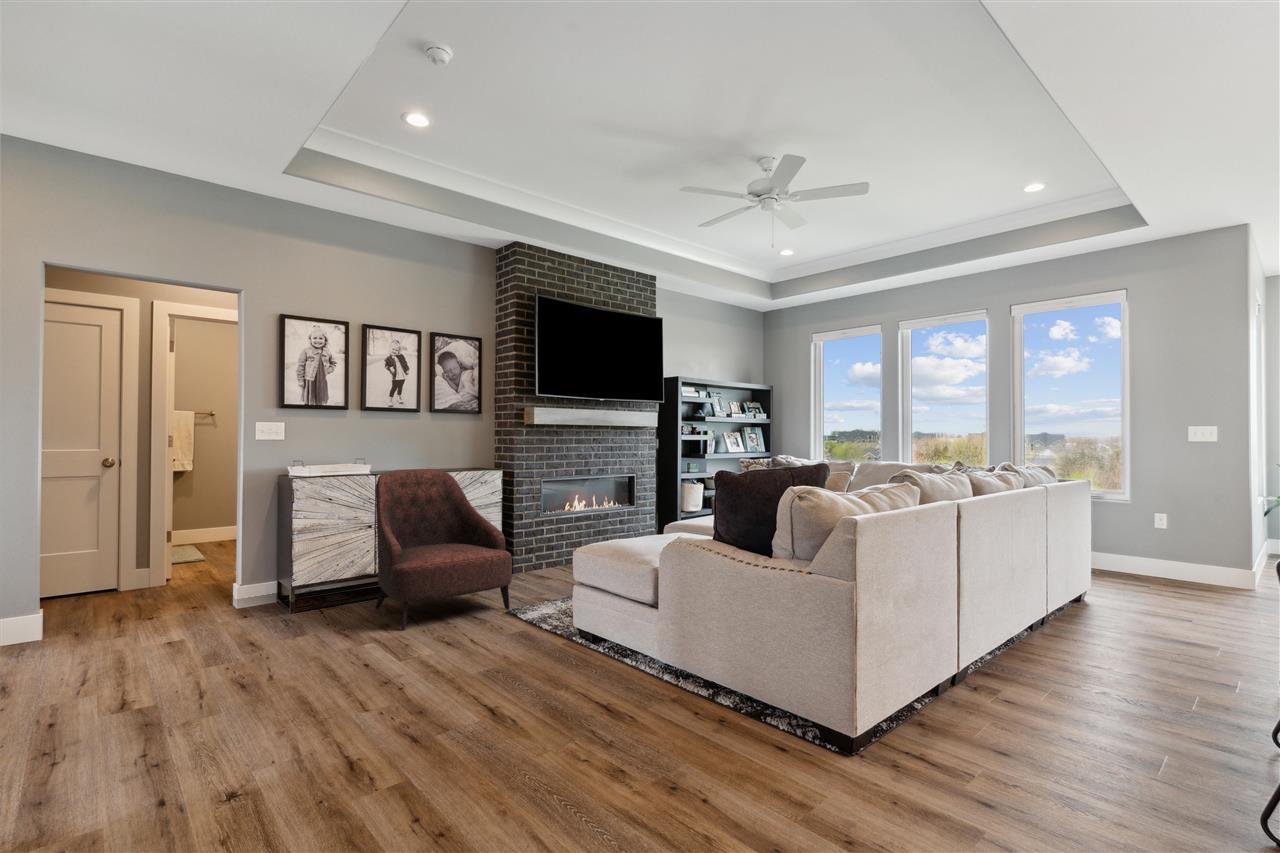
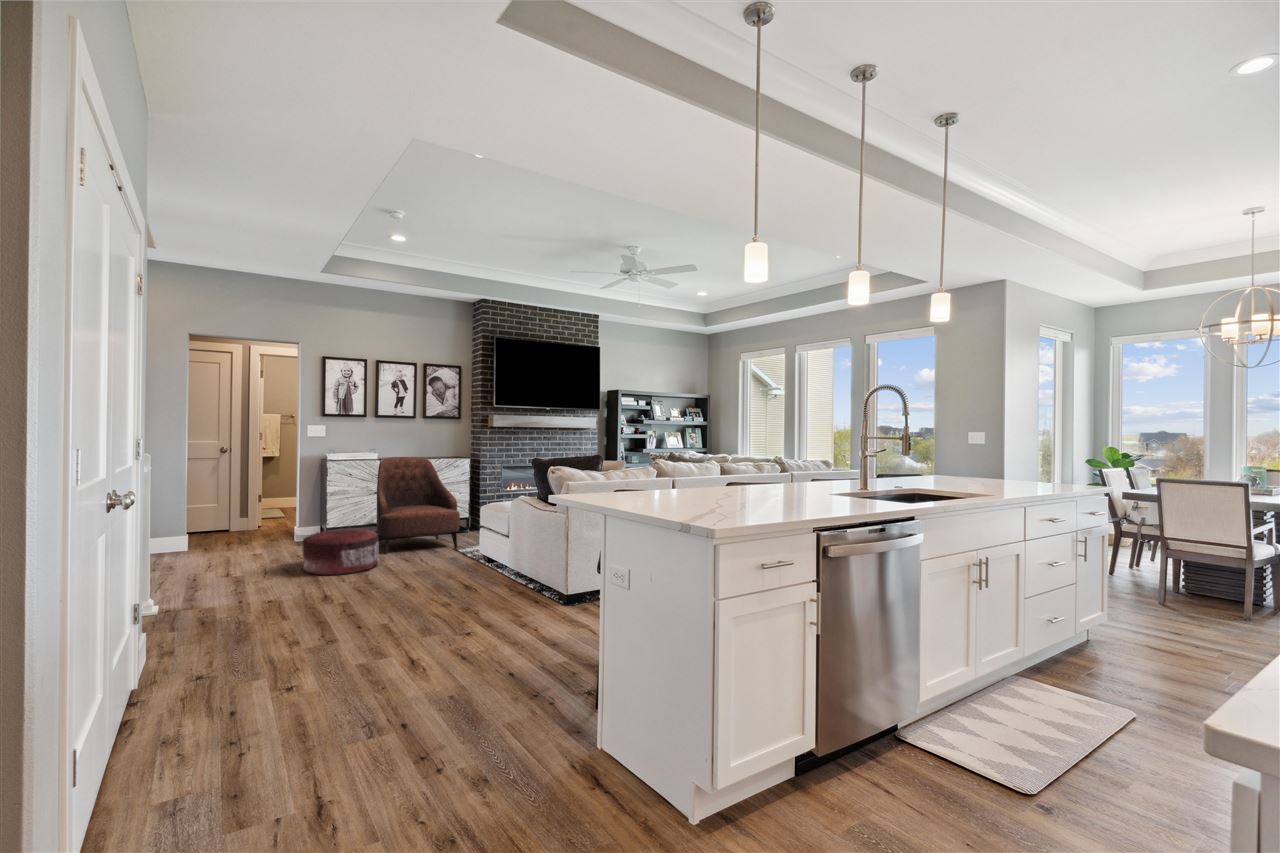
pouf: none [270,595,409,693] -> present [303,529,379,575]

